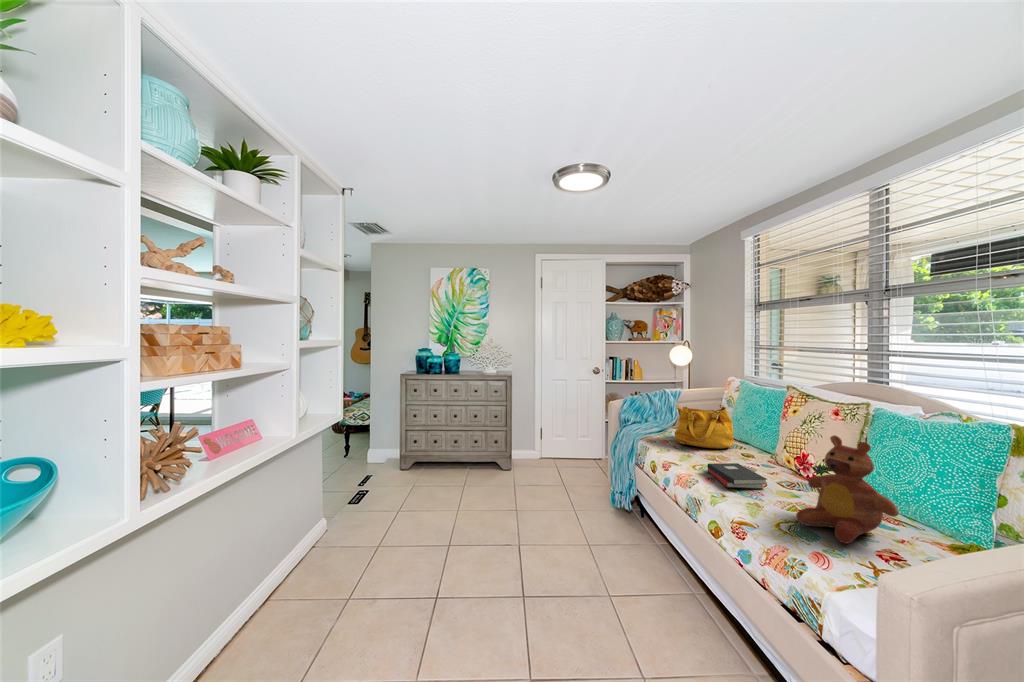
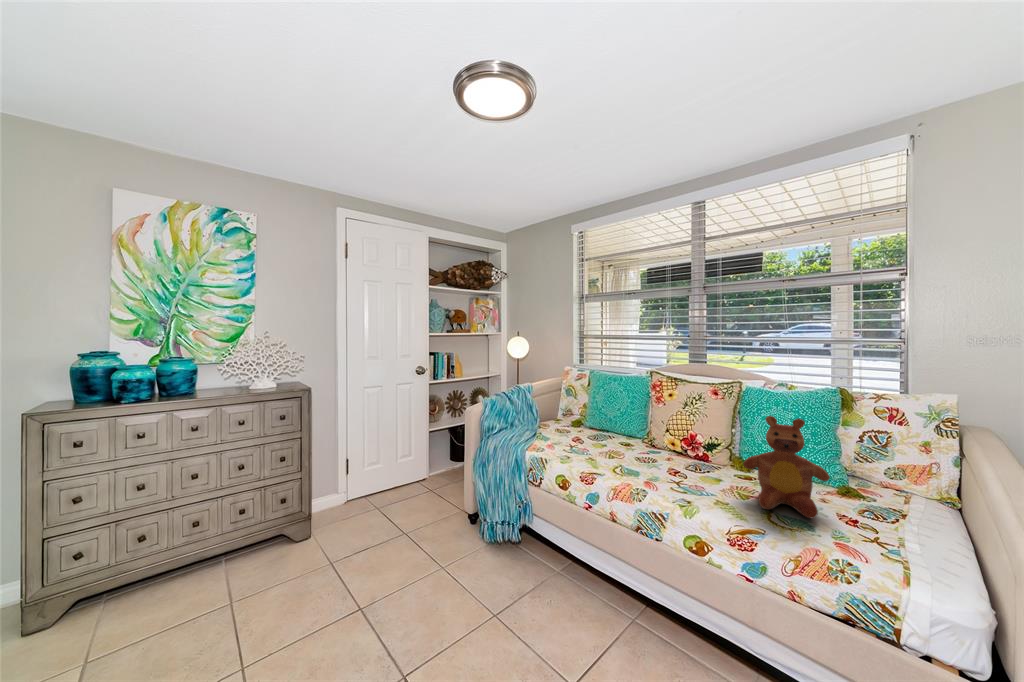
handbag: present [674,405,734,449] -> none [557,397,610,445]
hardback book: present [707,463,767,489] -> none [627,457,691,488]

